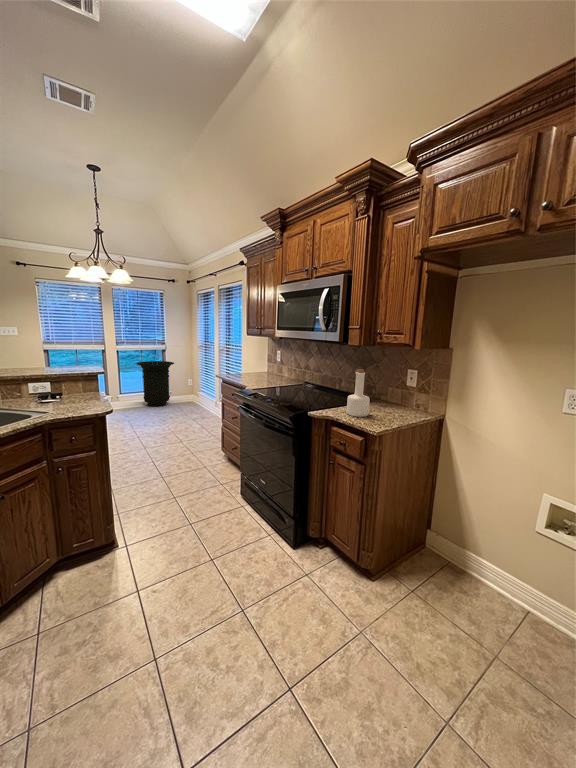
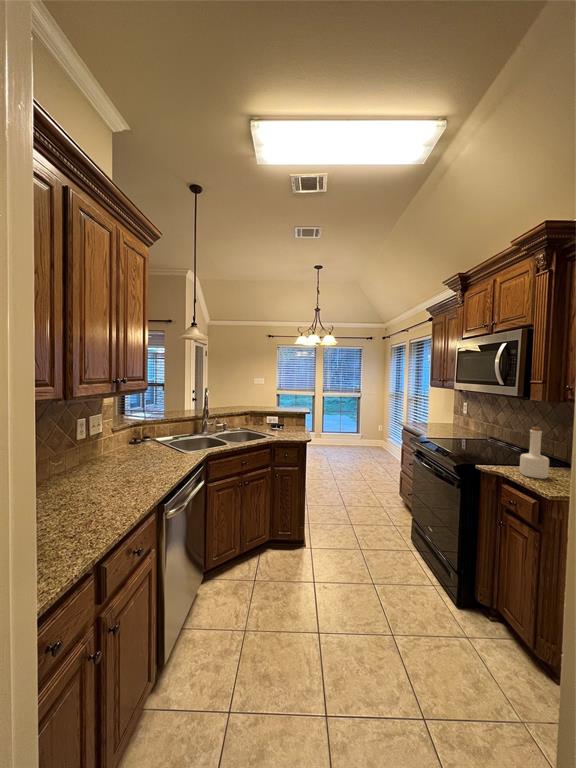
trash can: present [136,361,174,407] -> none [335,407,367,449]

